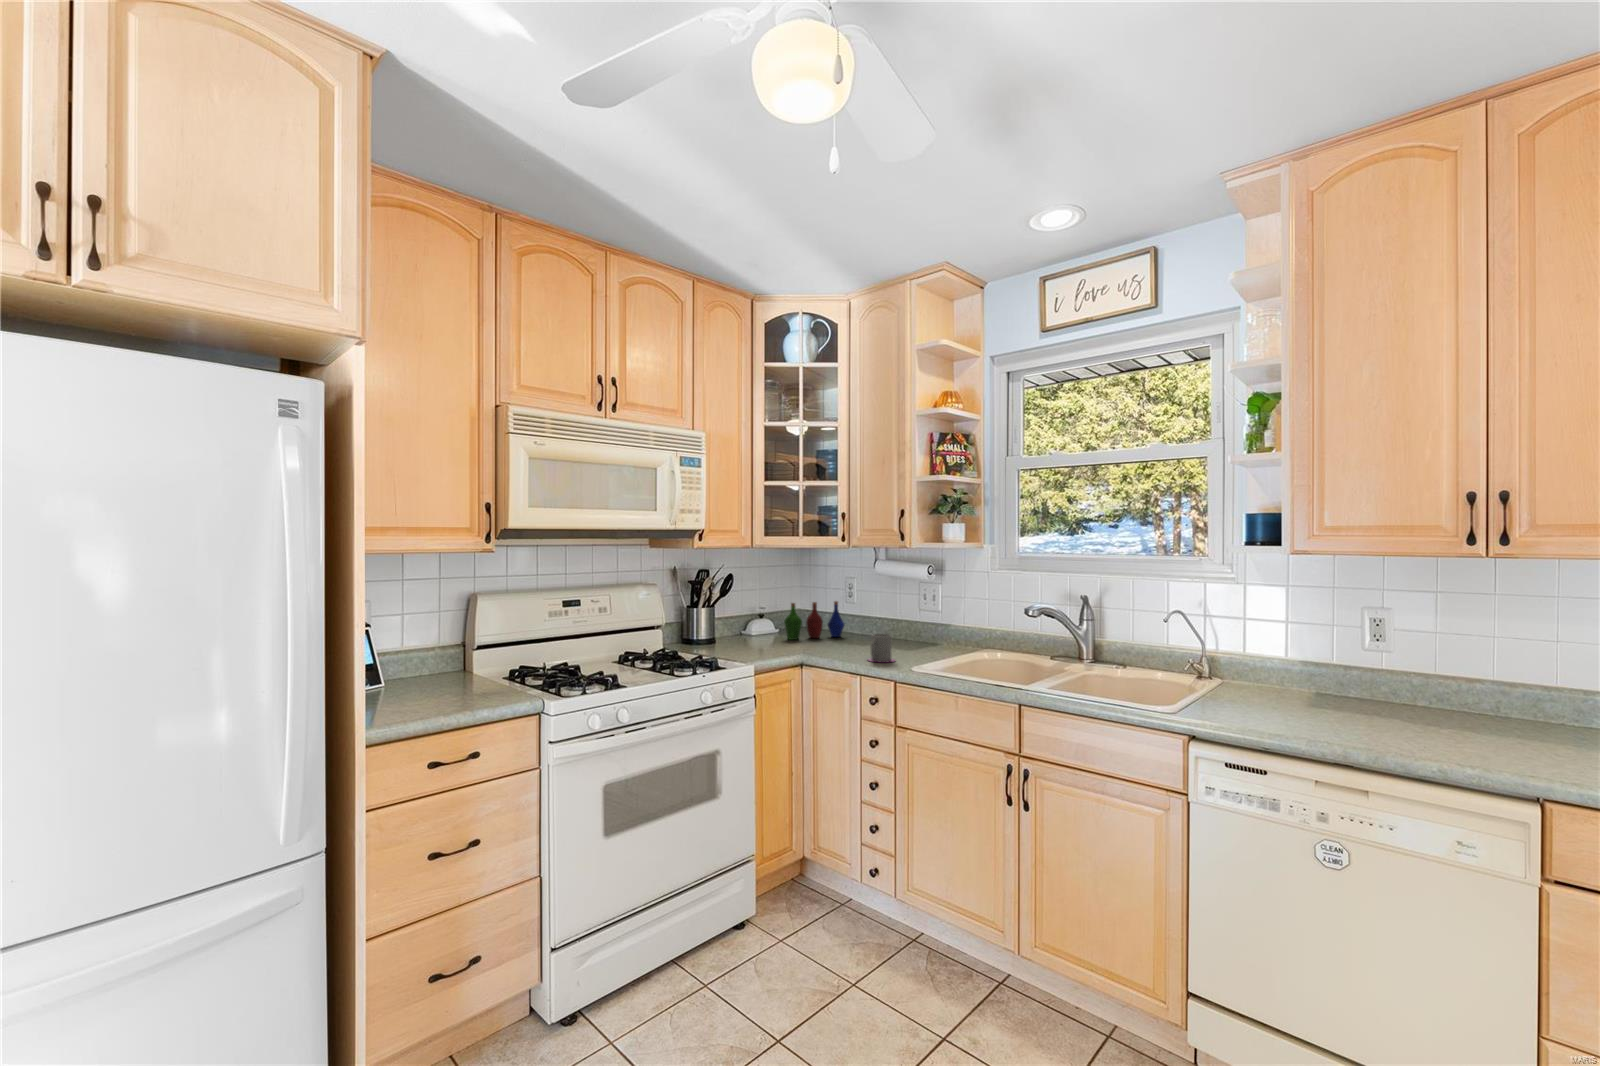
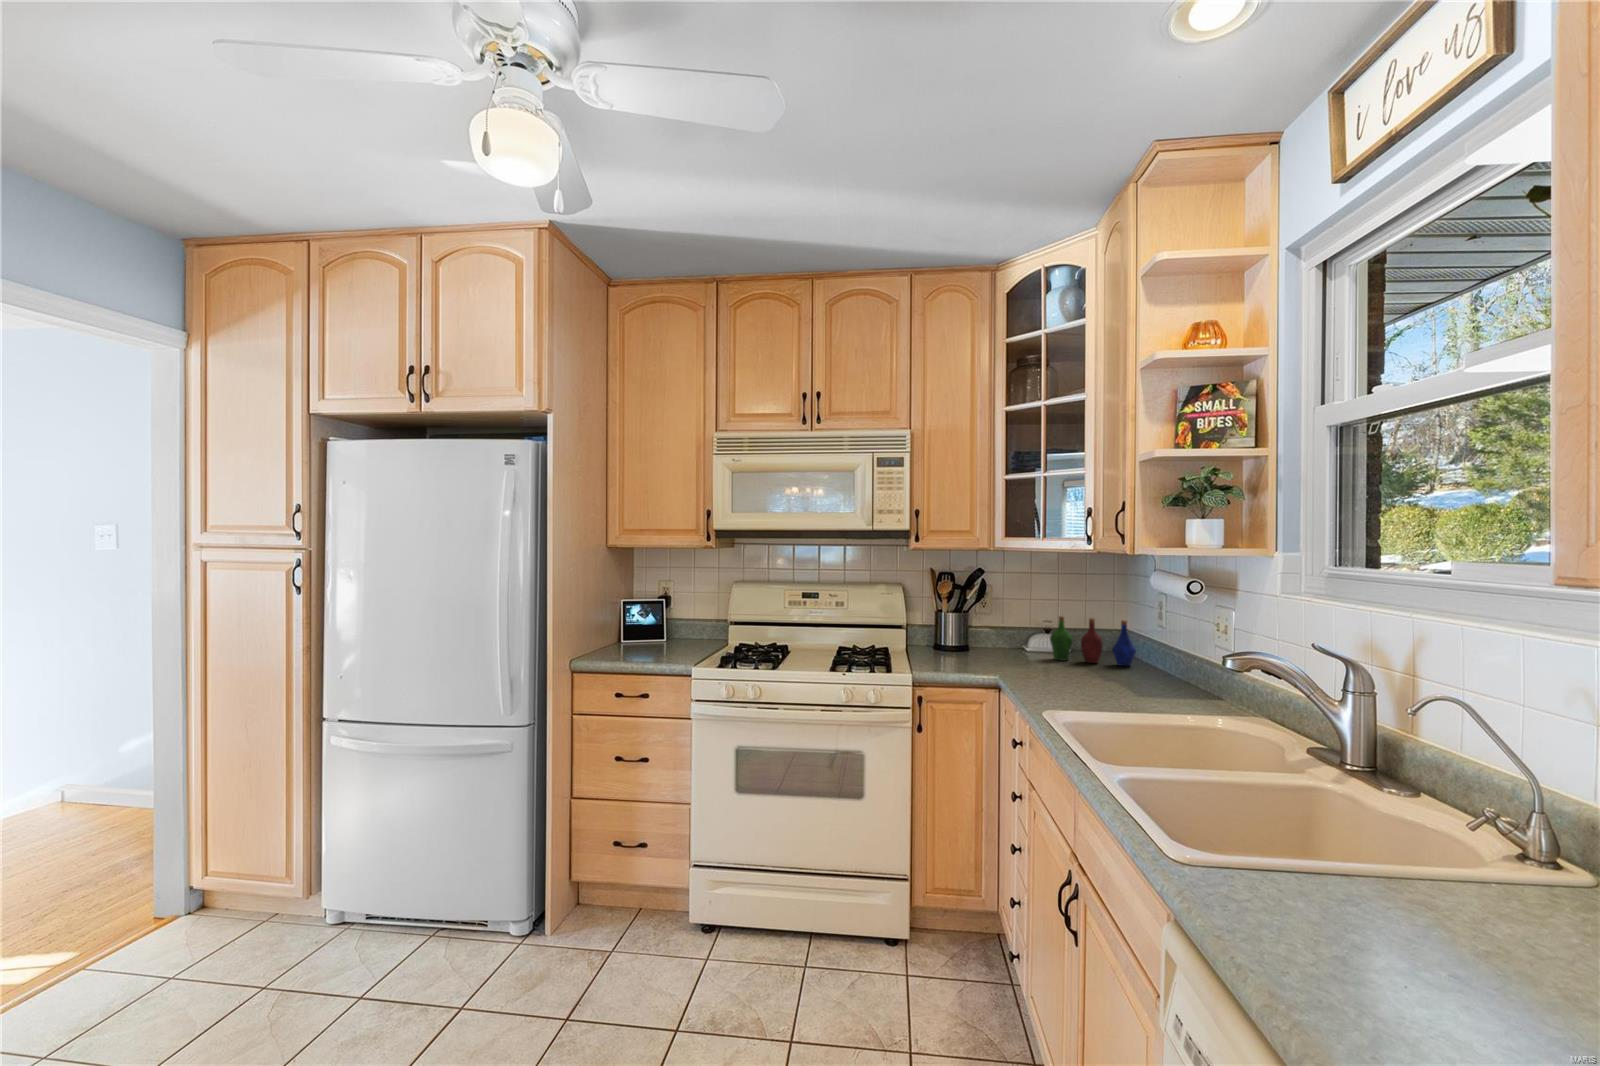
mug: present [868,634,895,663] -> none [1039,662,1082,701]

